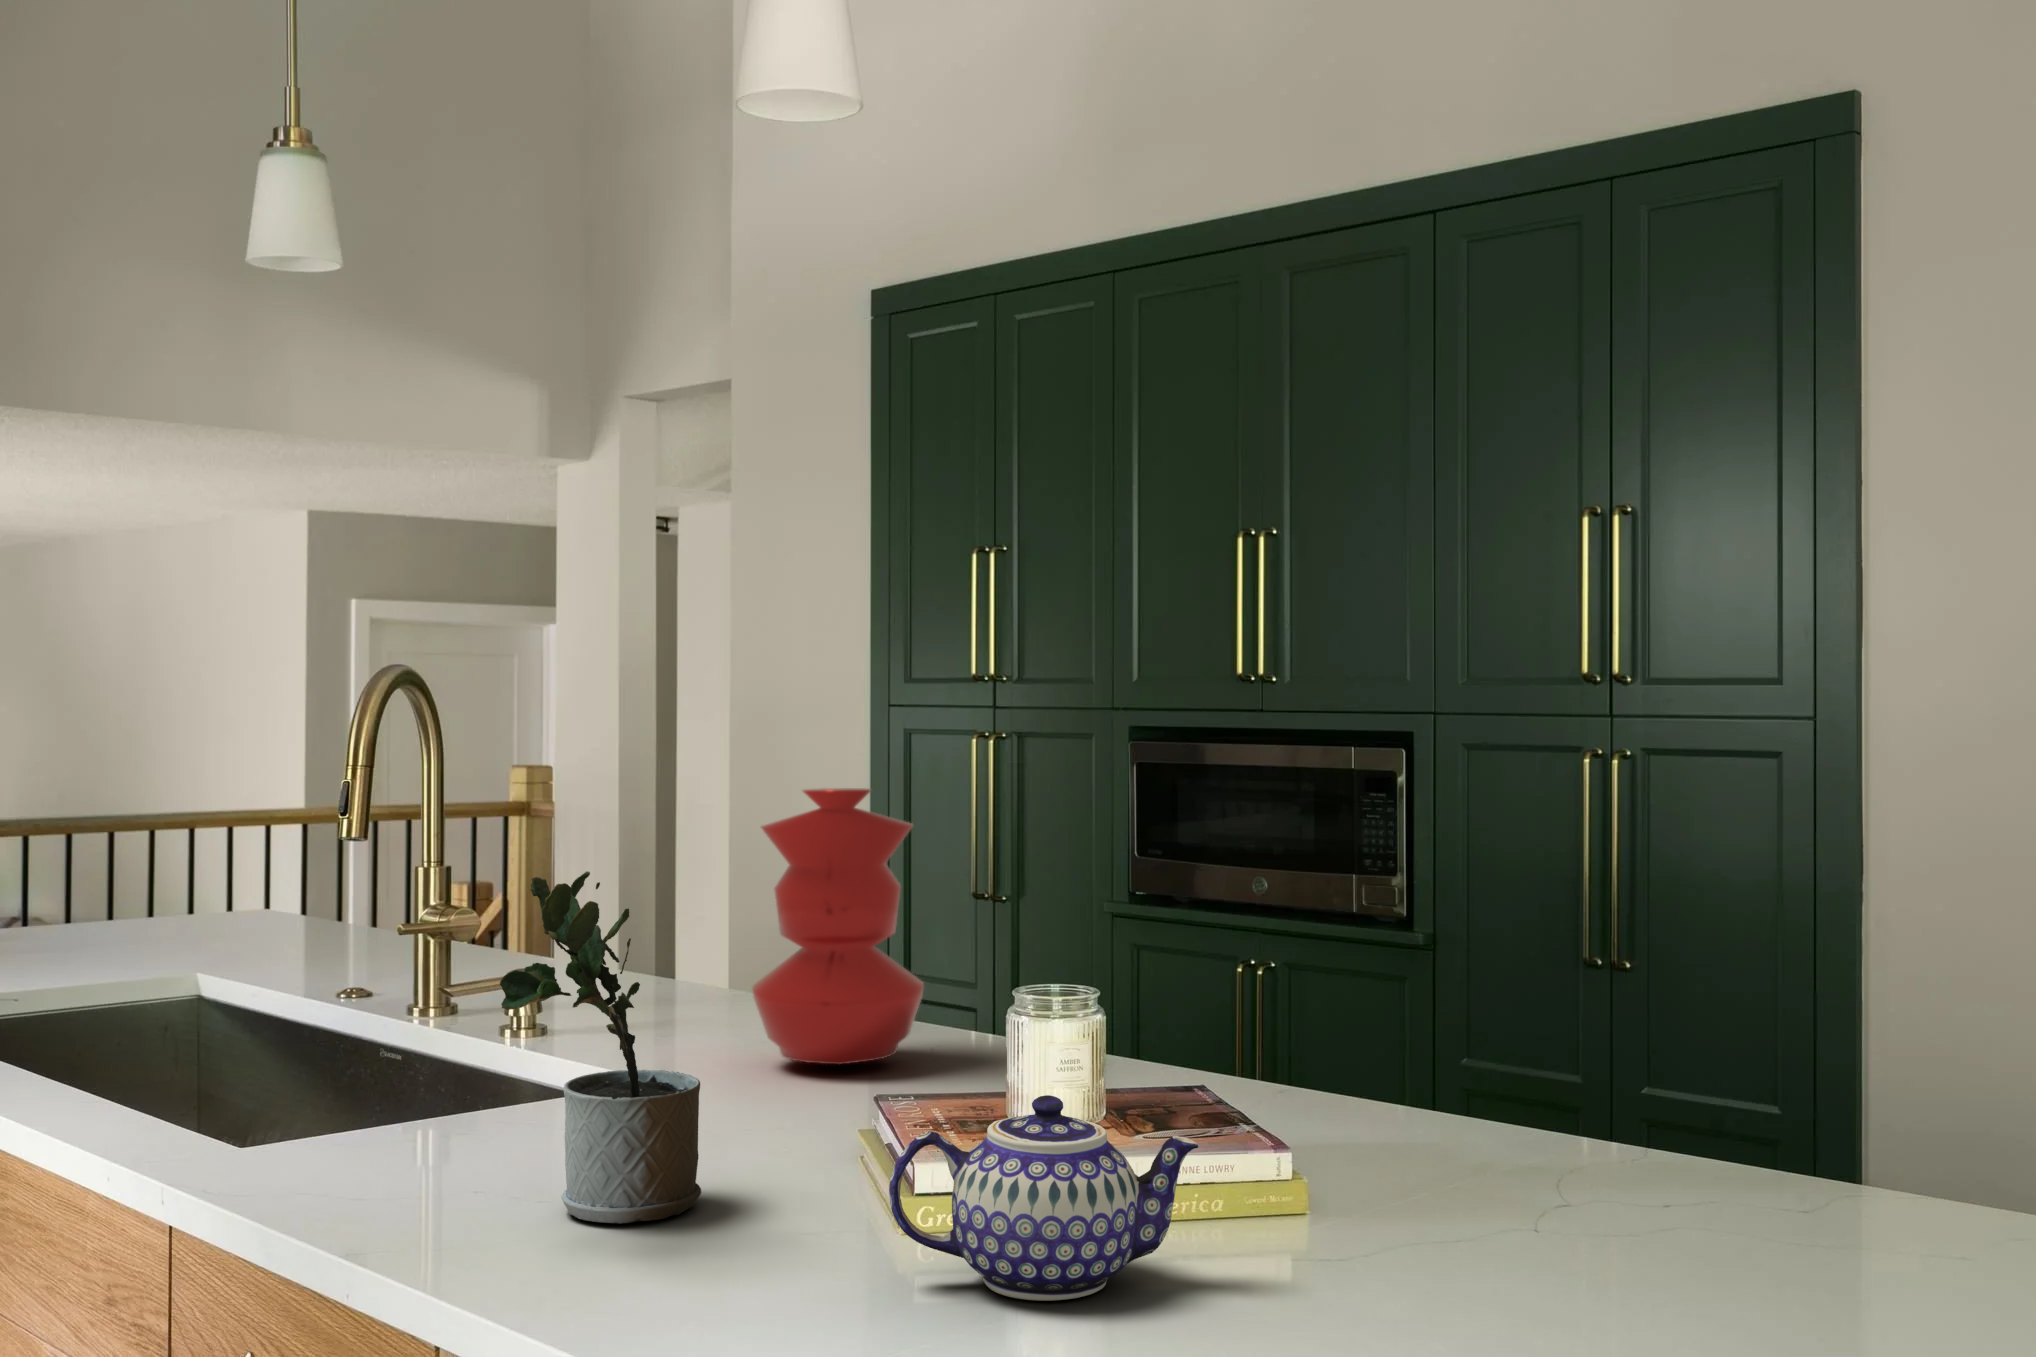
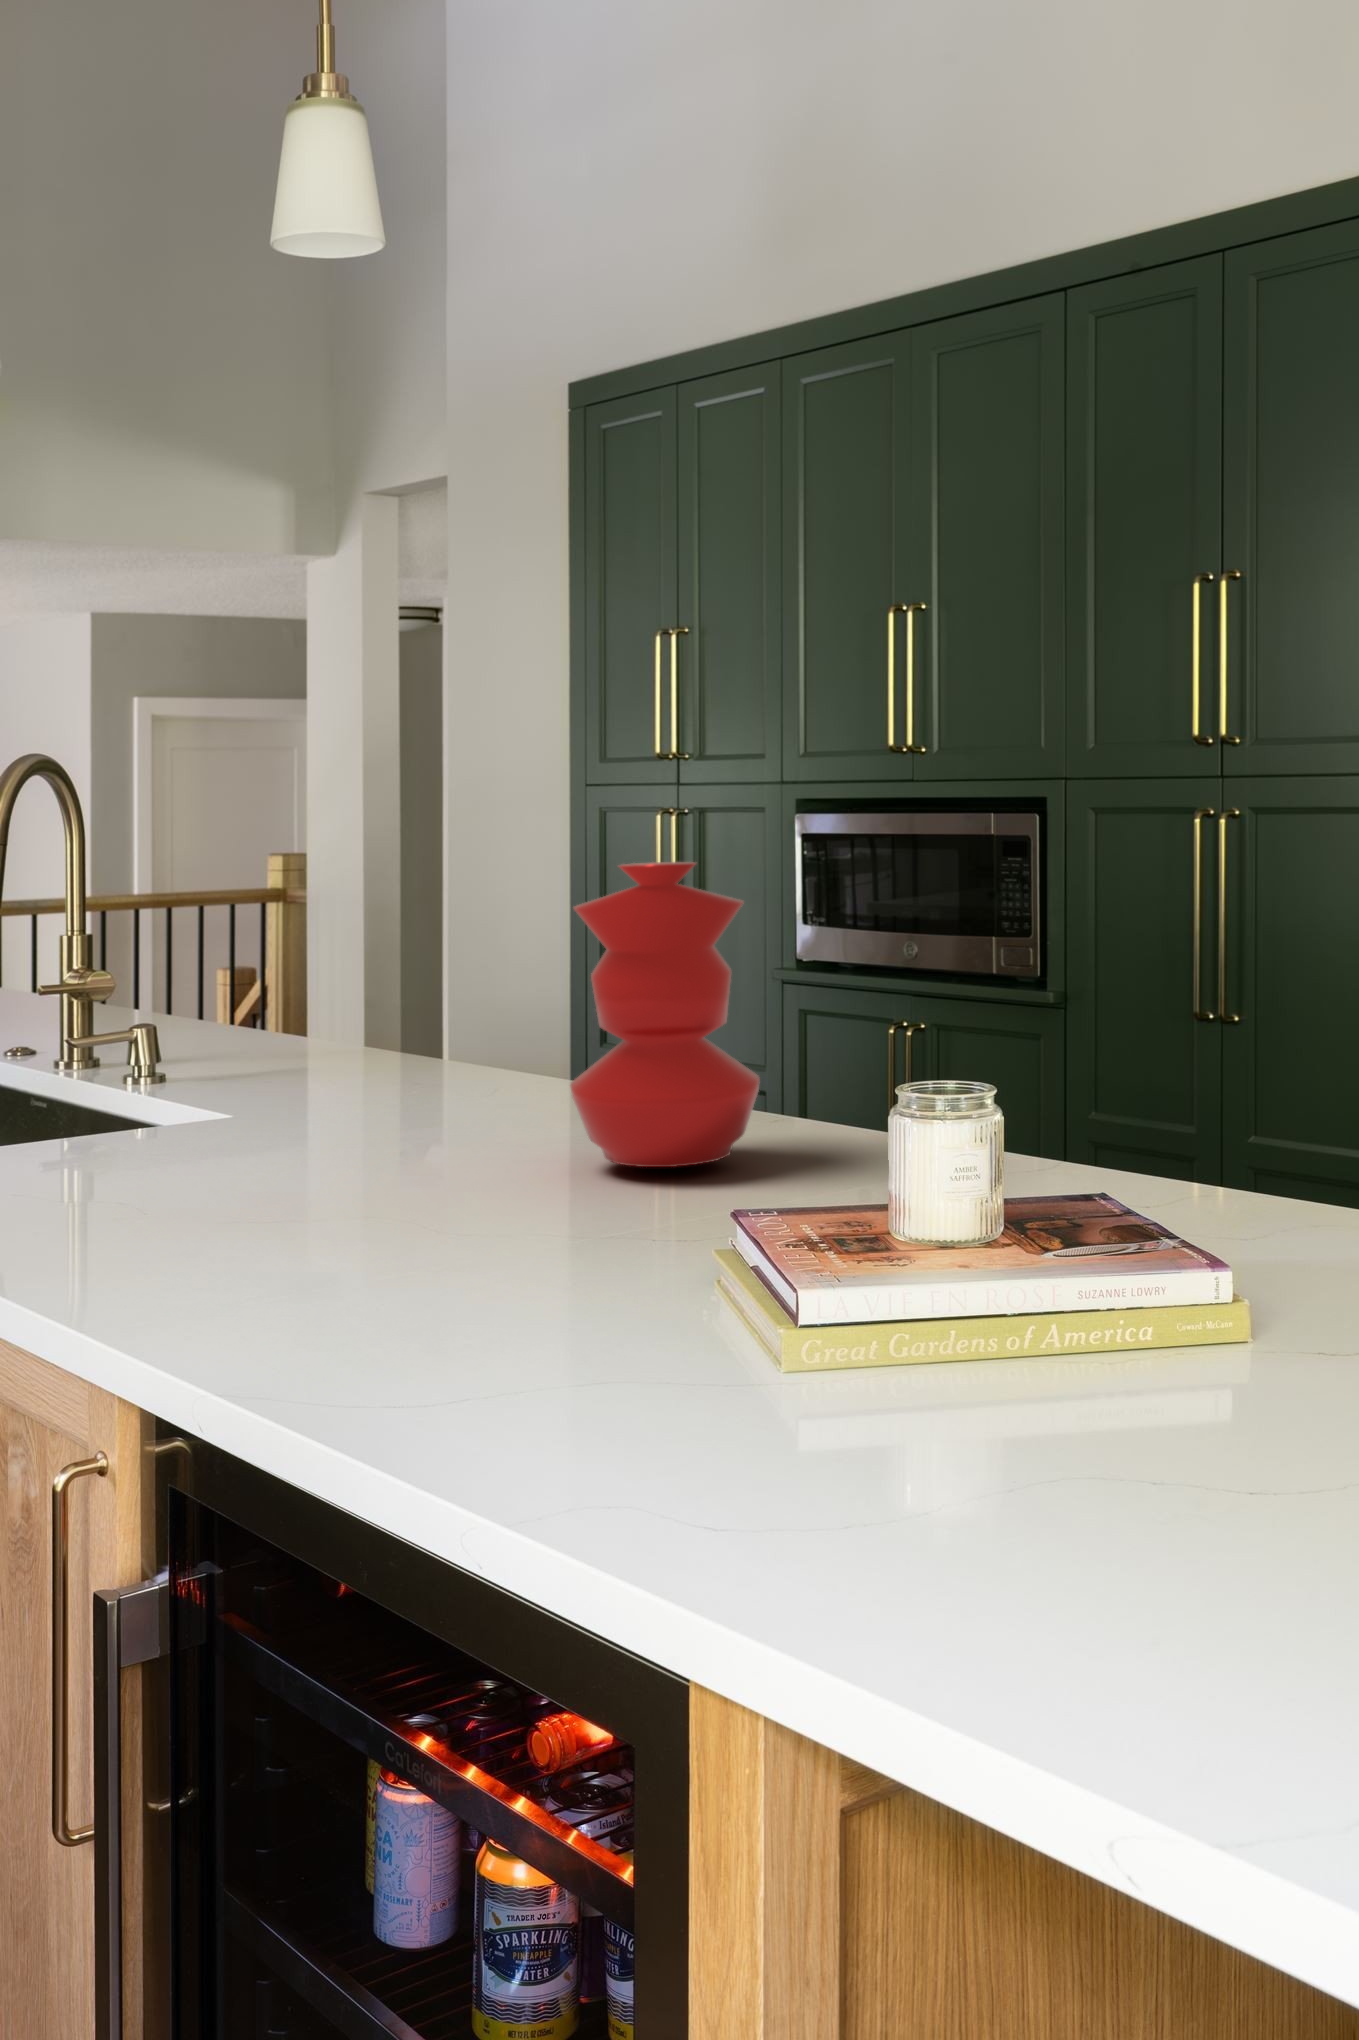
potted plant: present [500,871,701,1223] -> none [314,964,548,1361]
teapot: present [889,1095,1198,1301] -> none [782,1217,1146,1453]

